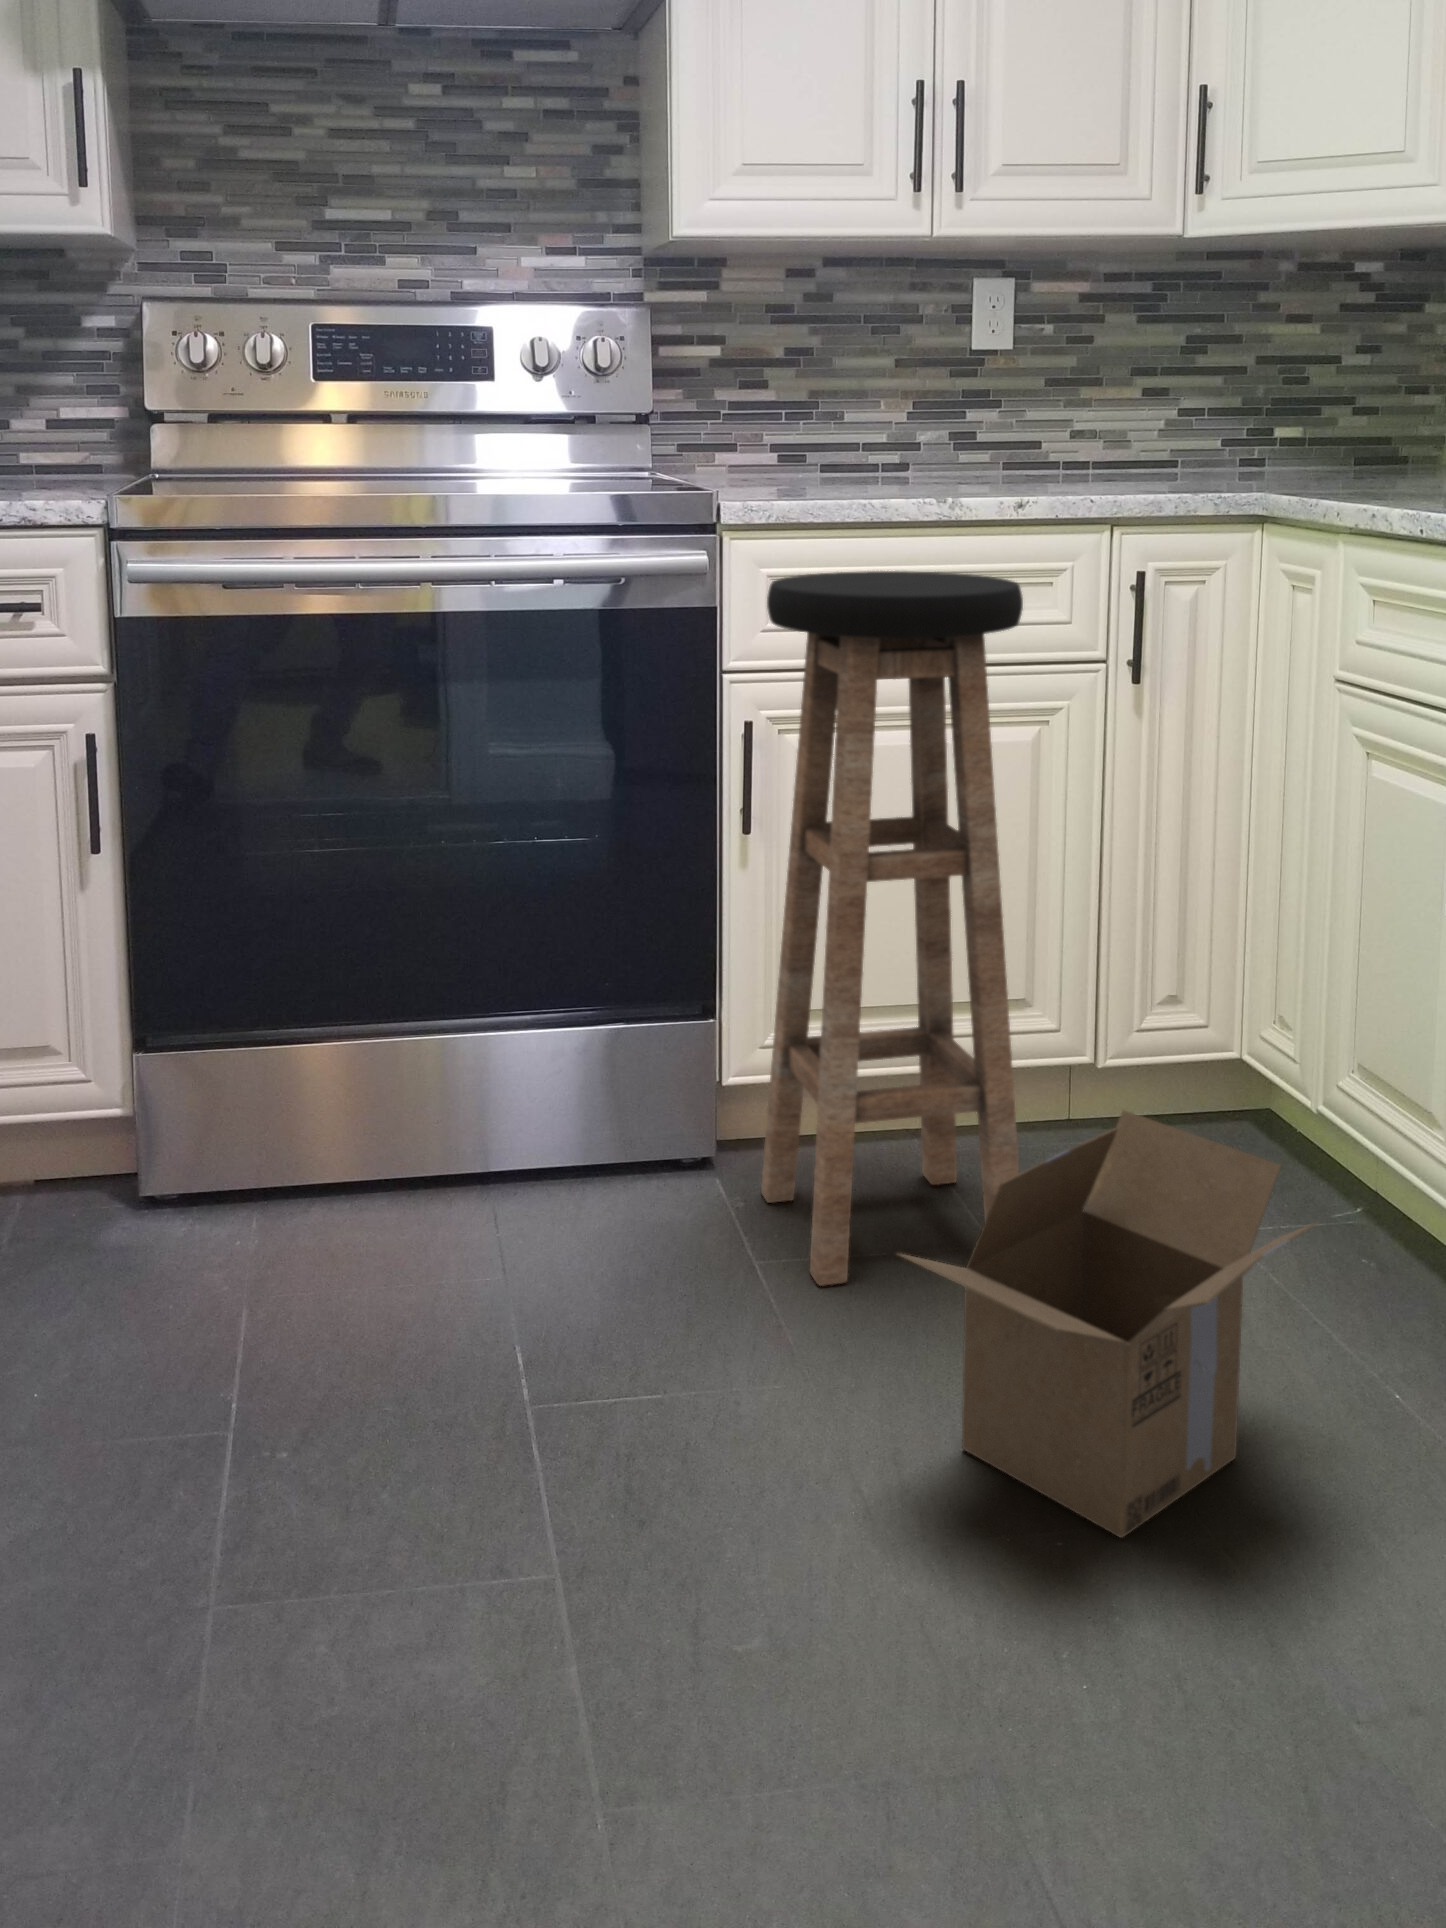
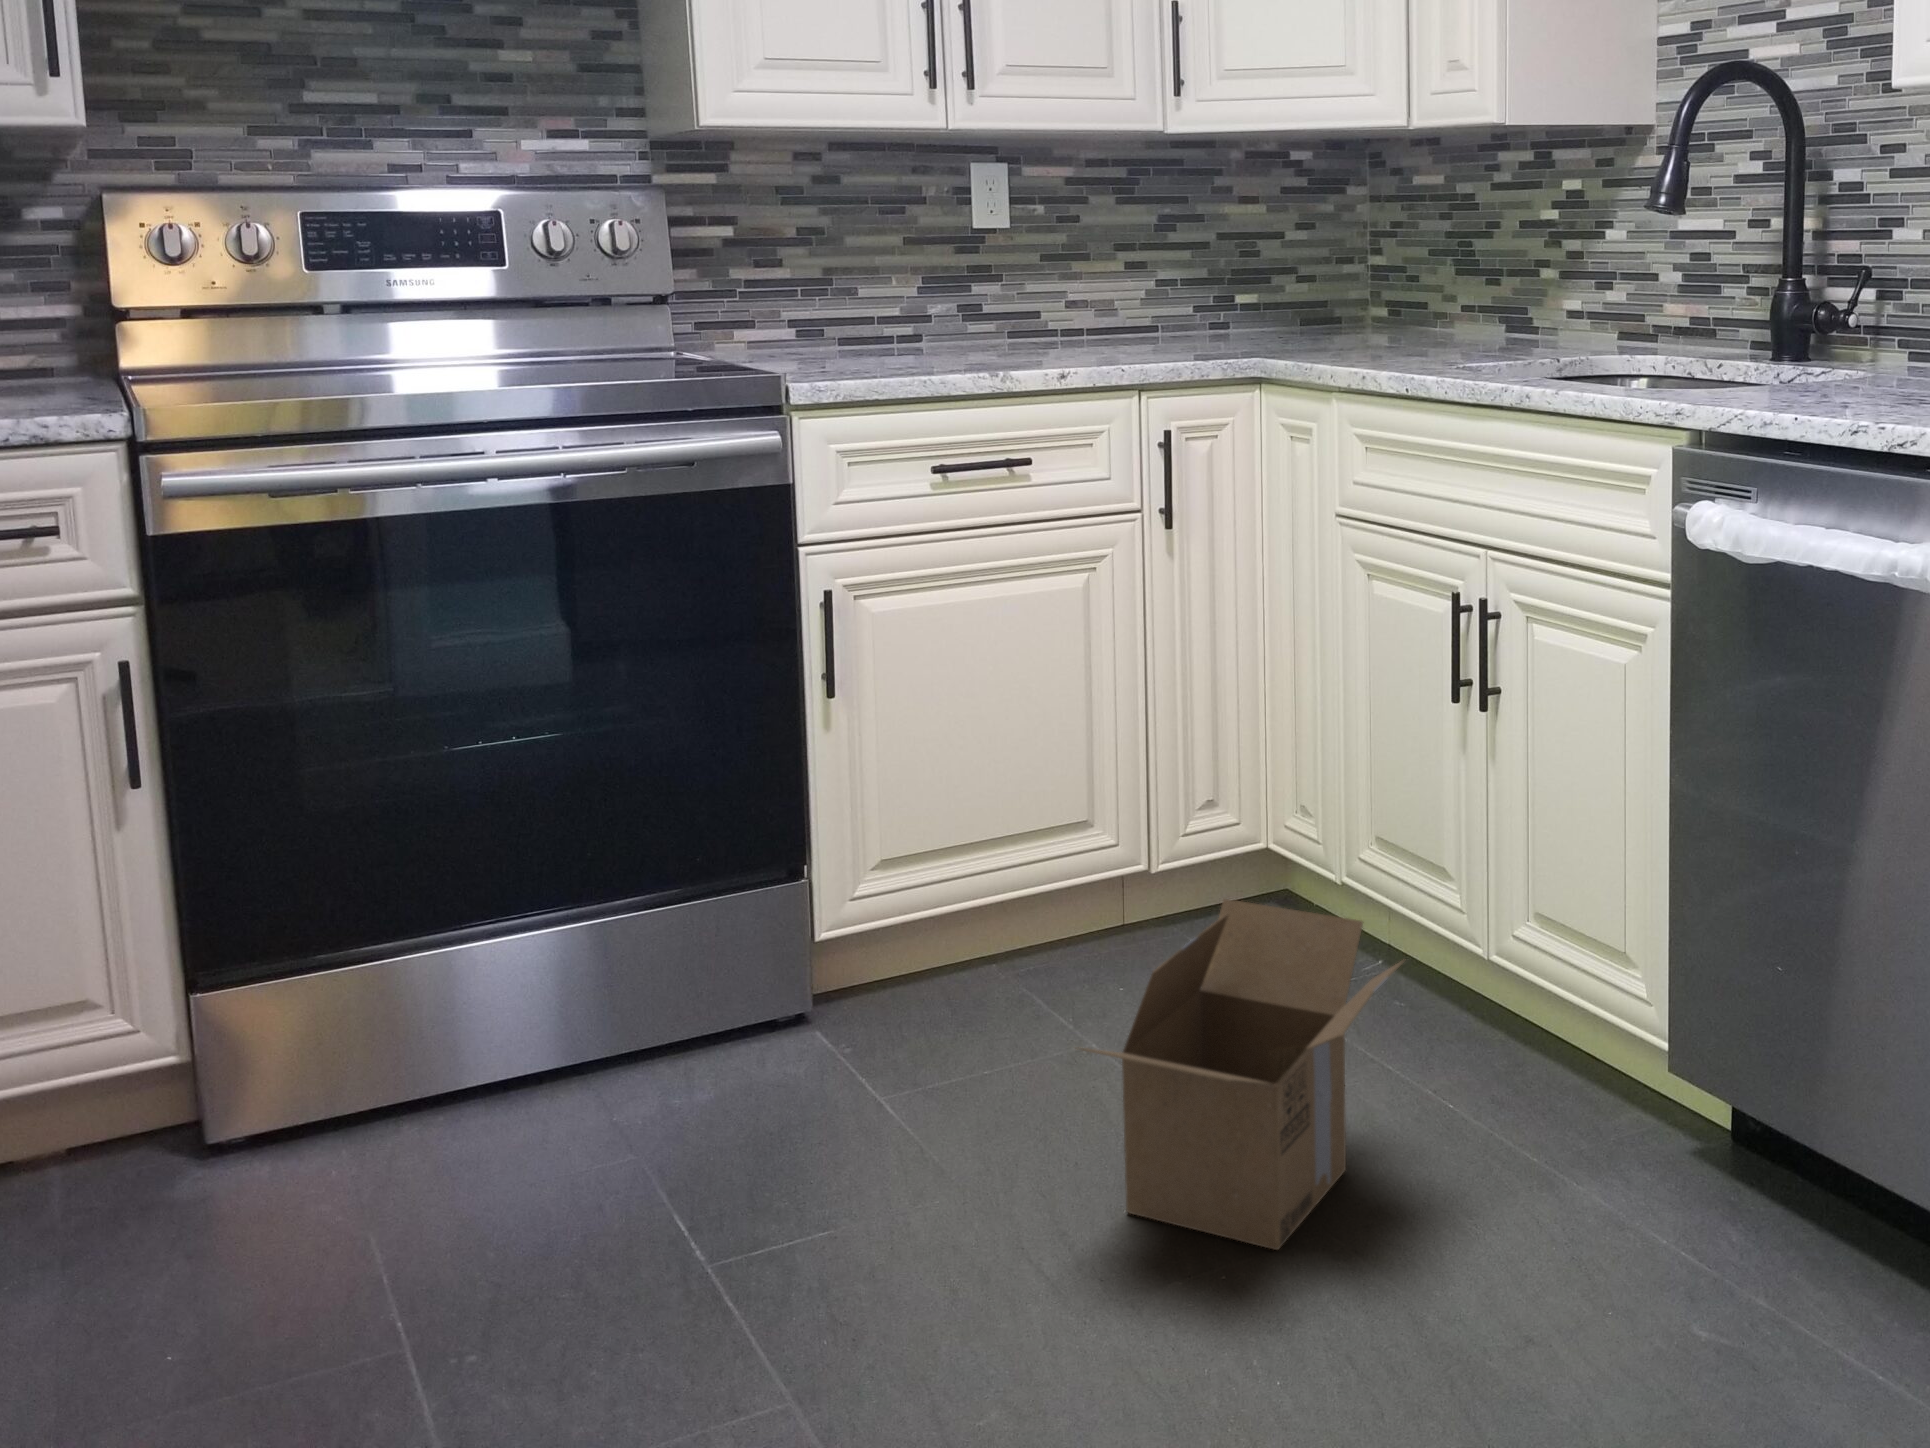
bar stool: present [761,571,1023,1286] -> none [856,442,1126,1108]

